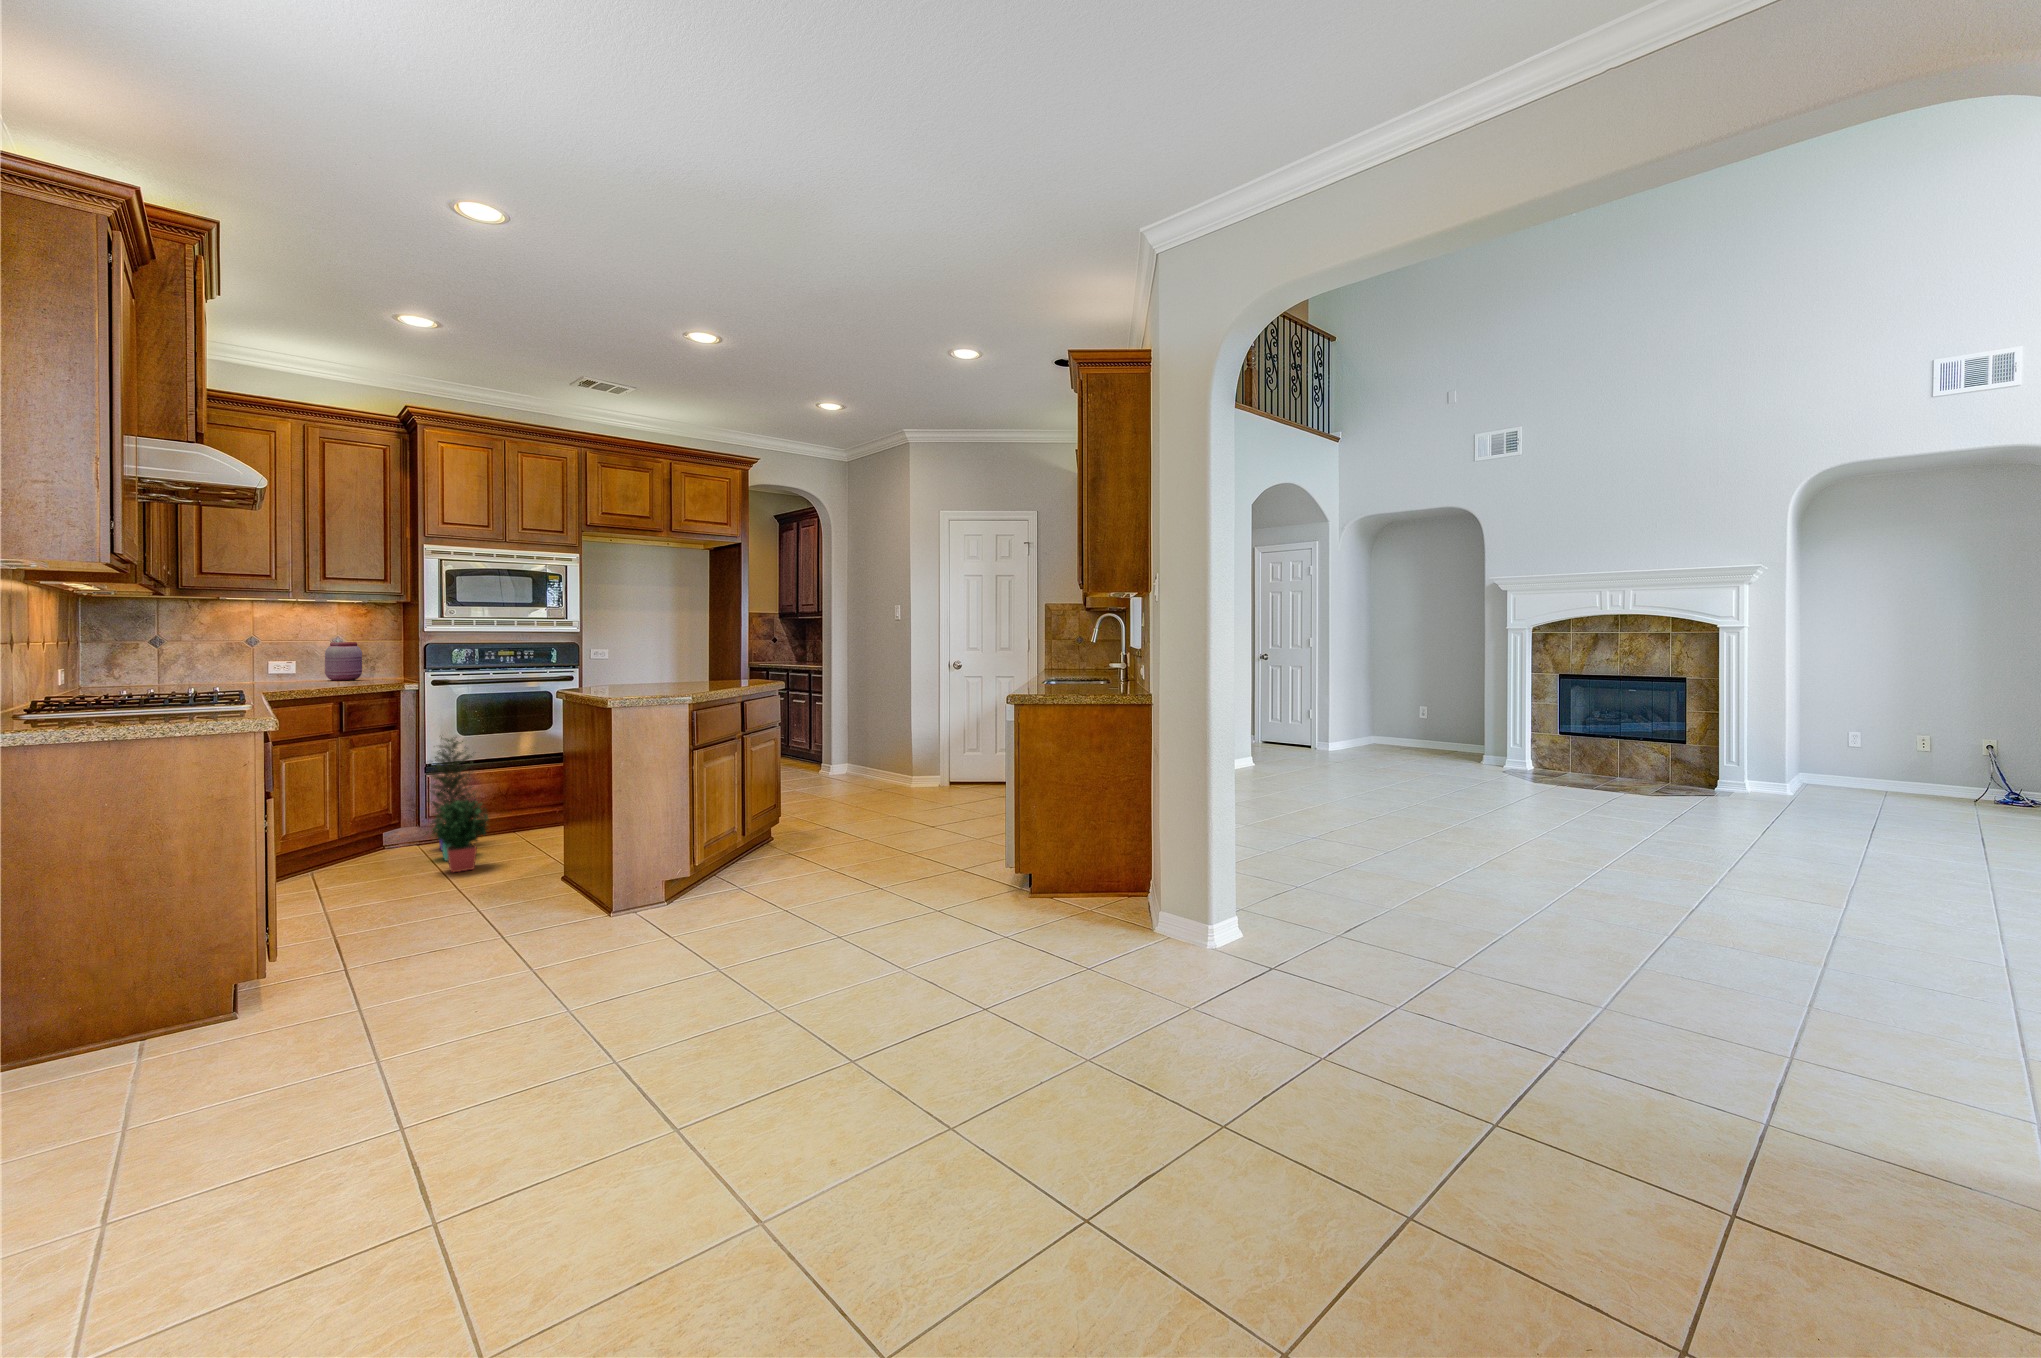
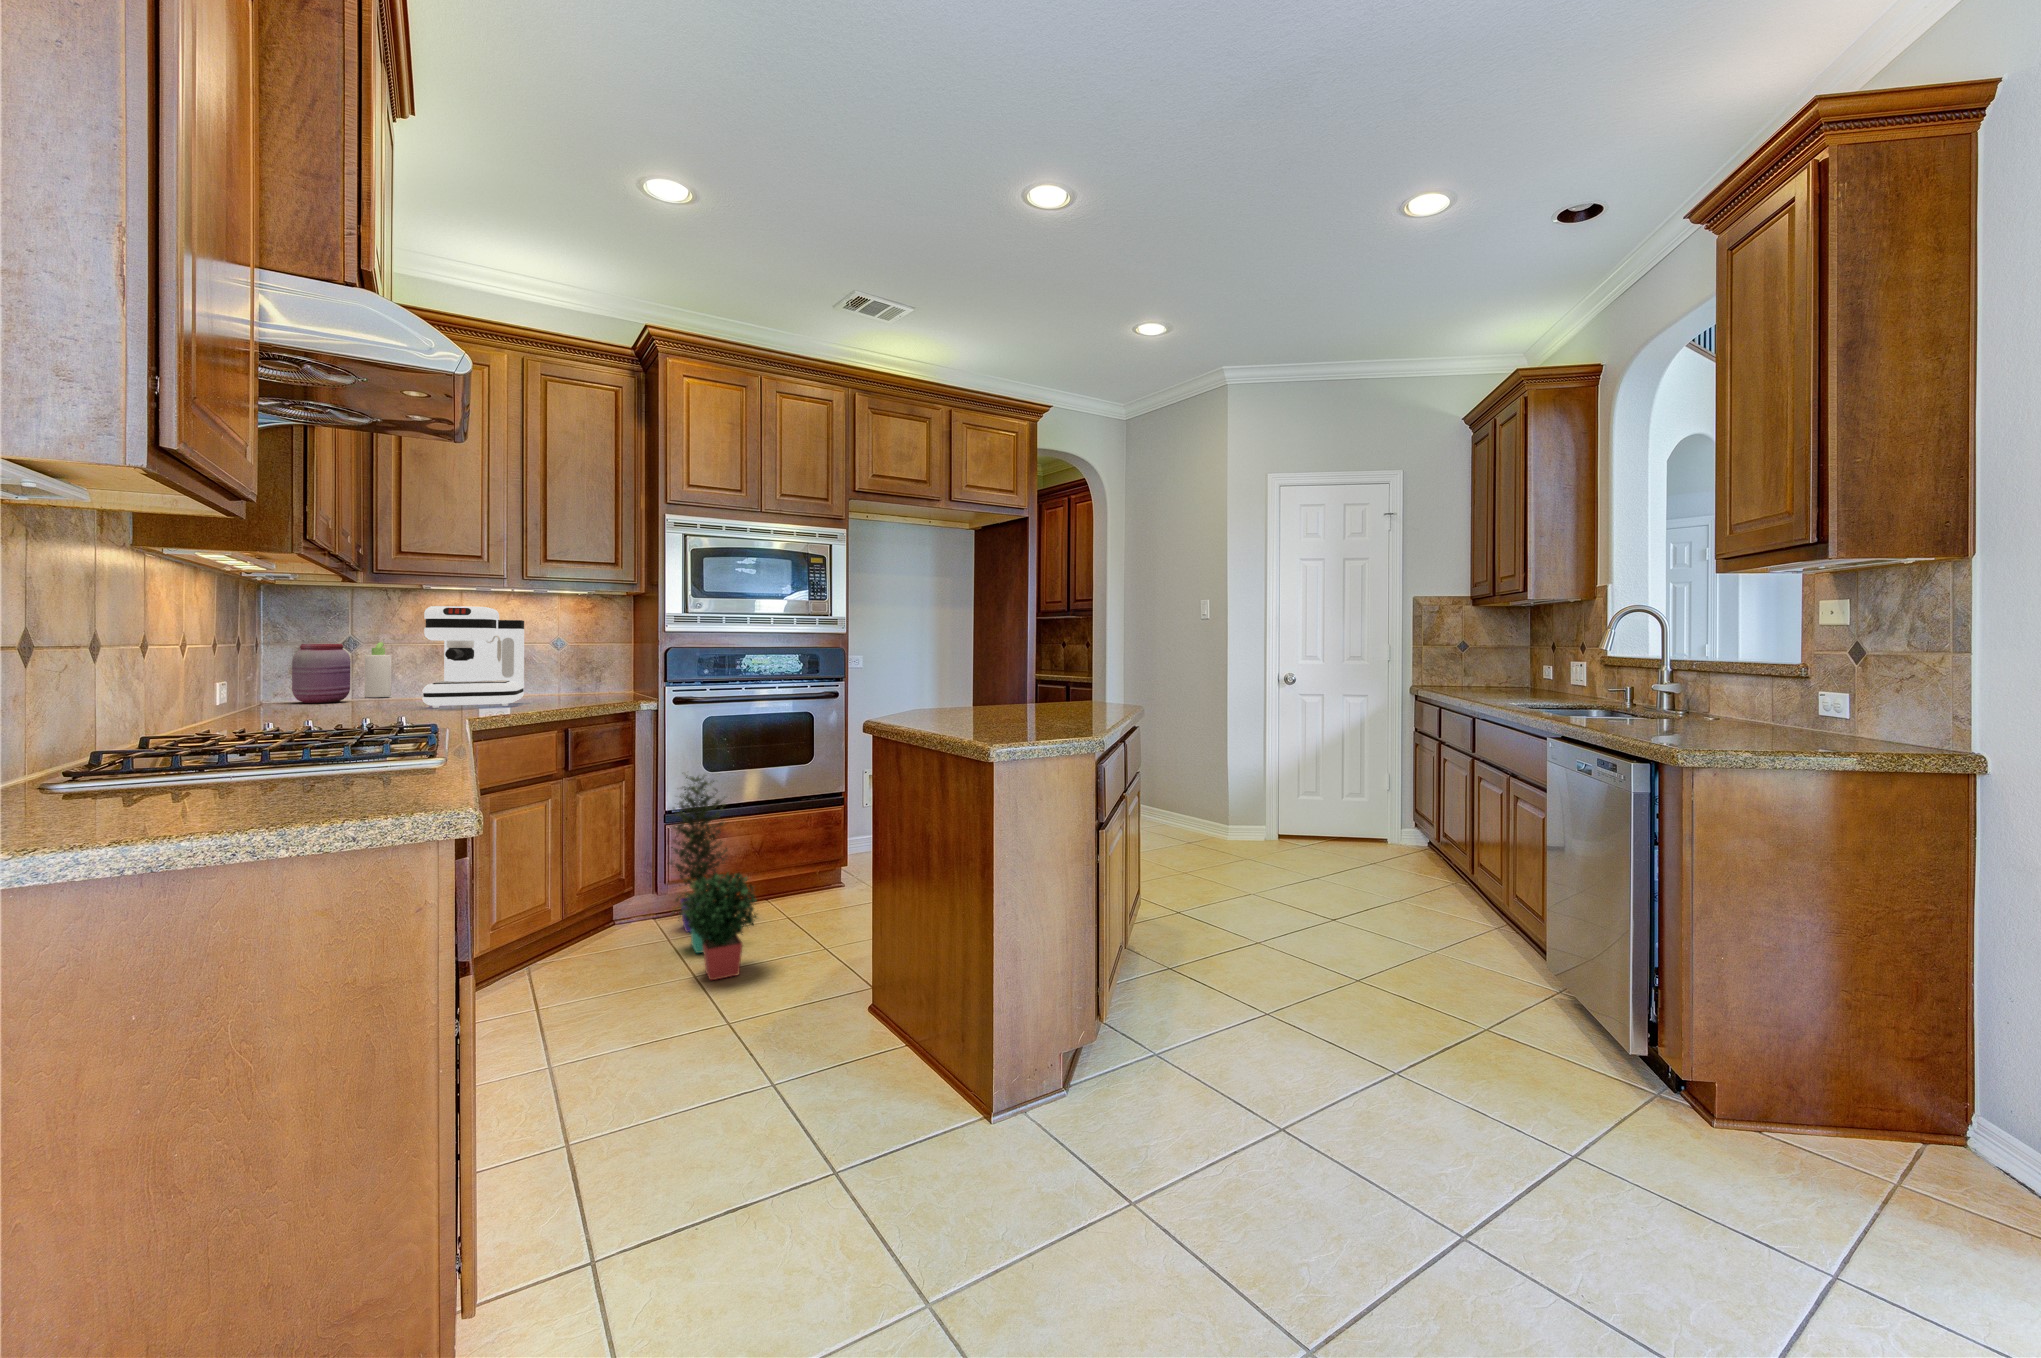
coffee maker: none [224,615,306,687] -> present [422,606,524,708]
bottle: none [171,638,193,682] -> present [365,639,392,697]
jar: present [325,642,362,681] -> present [292,644,351,703]

